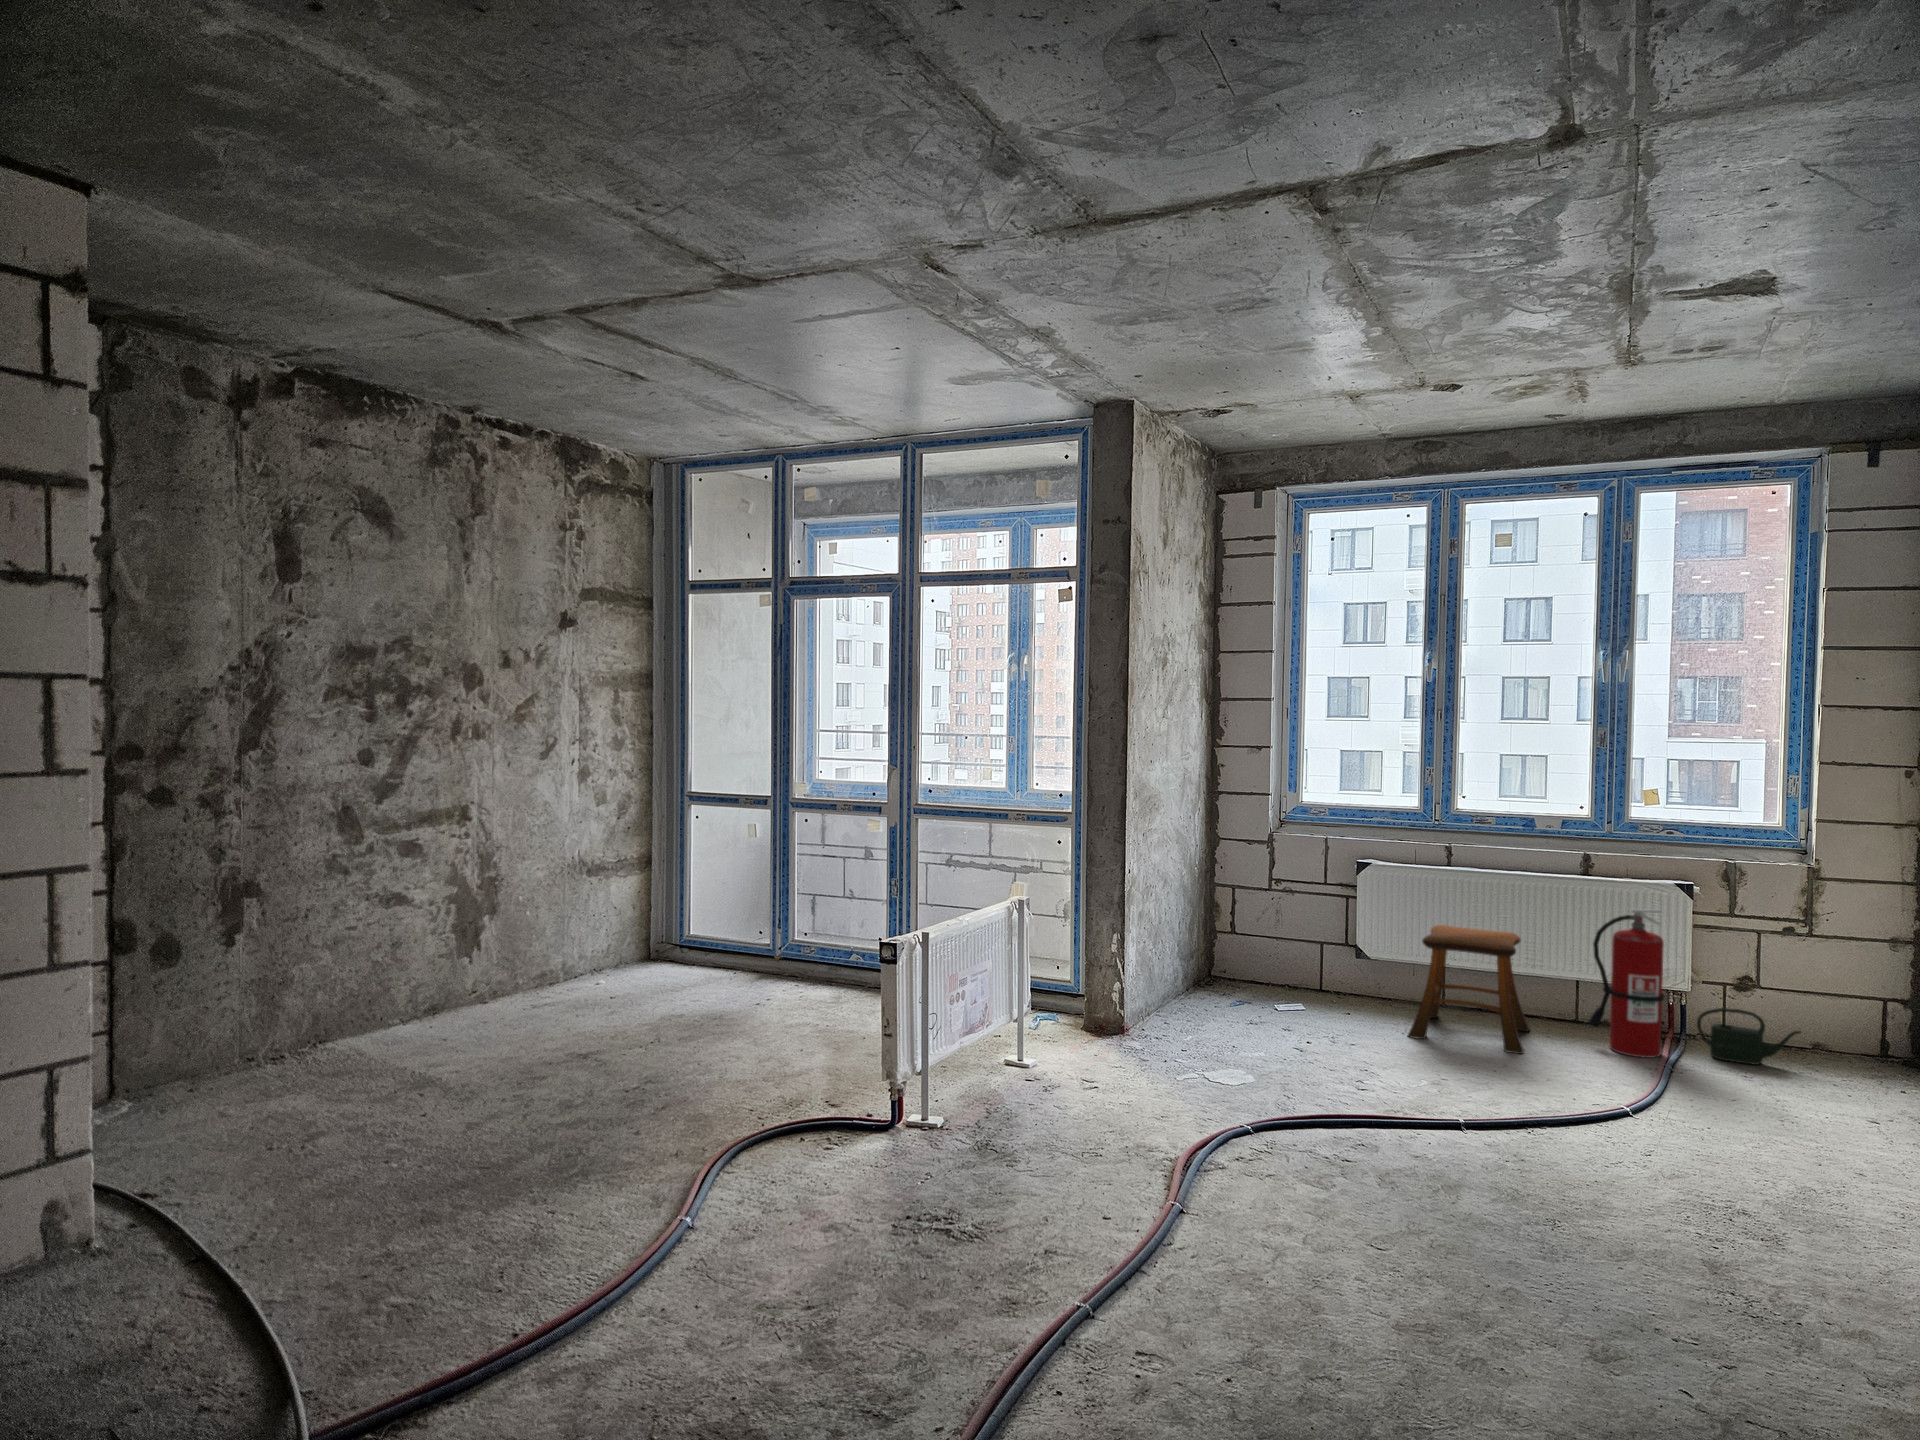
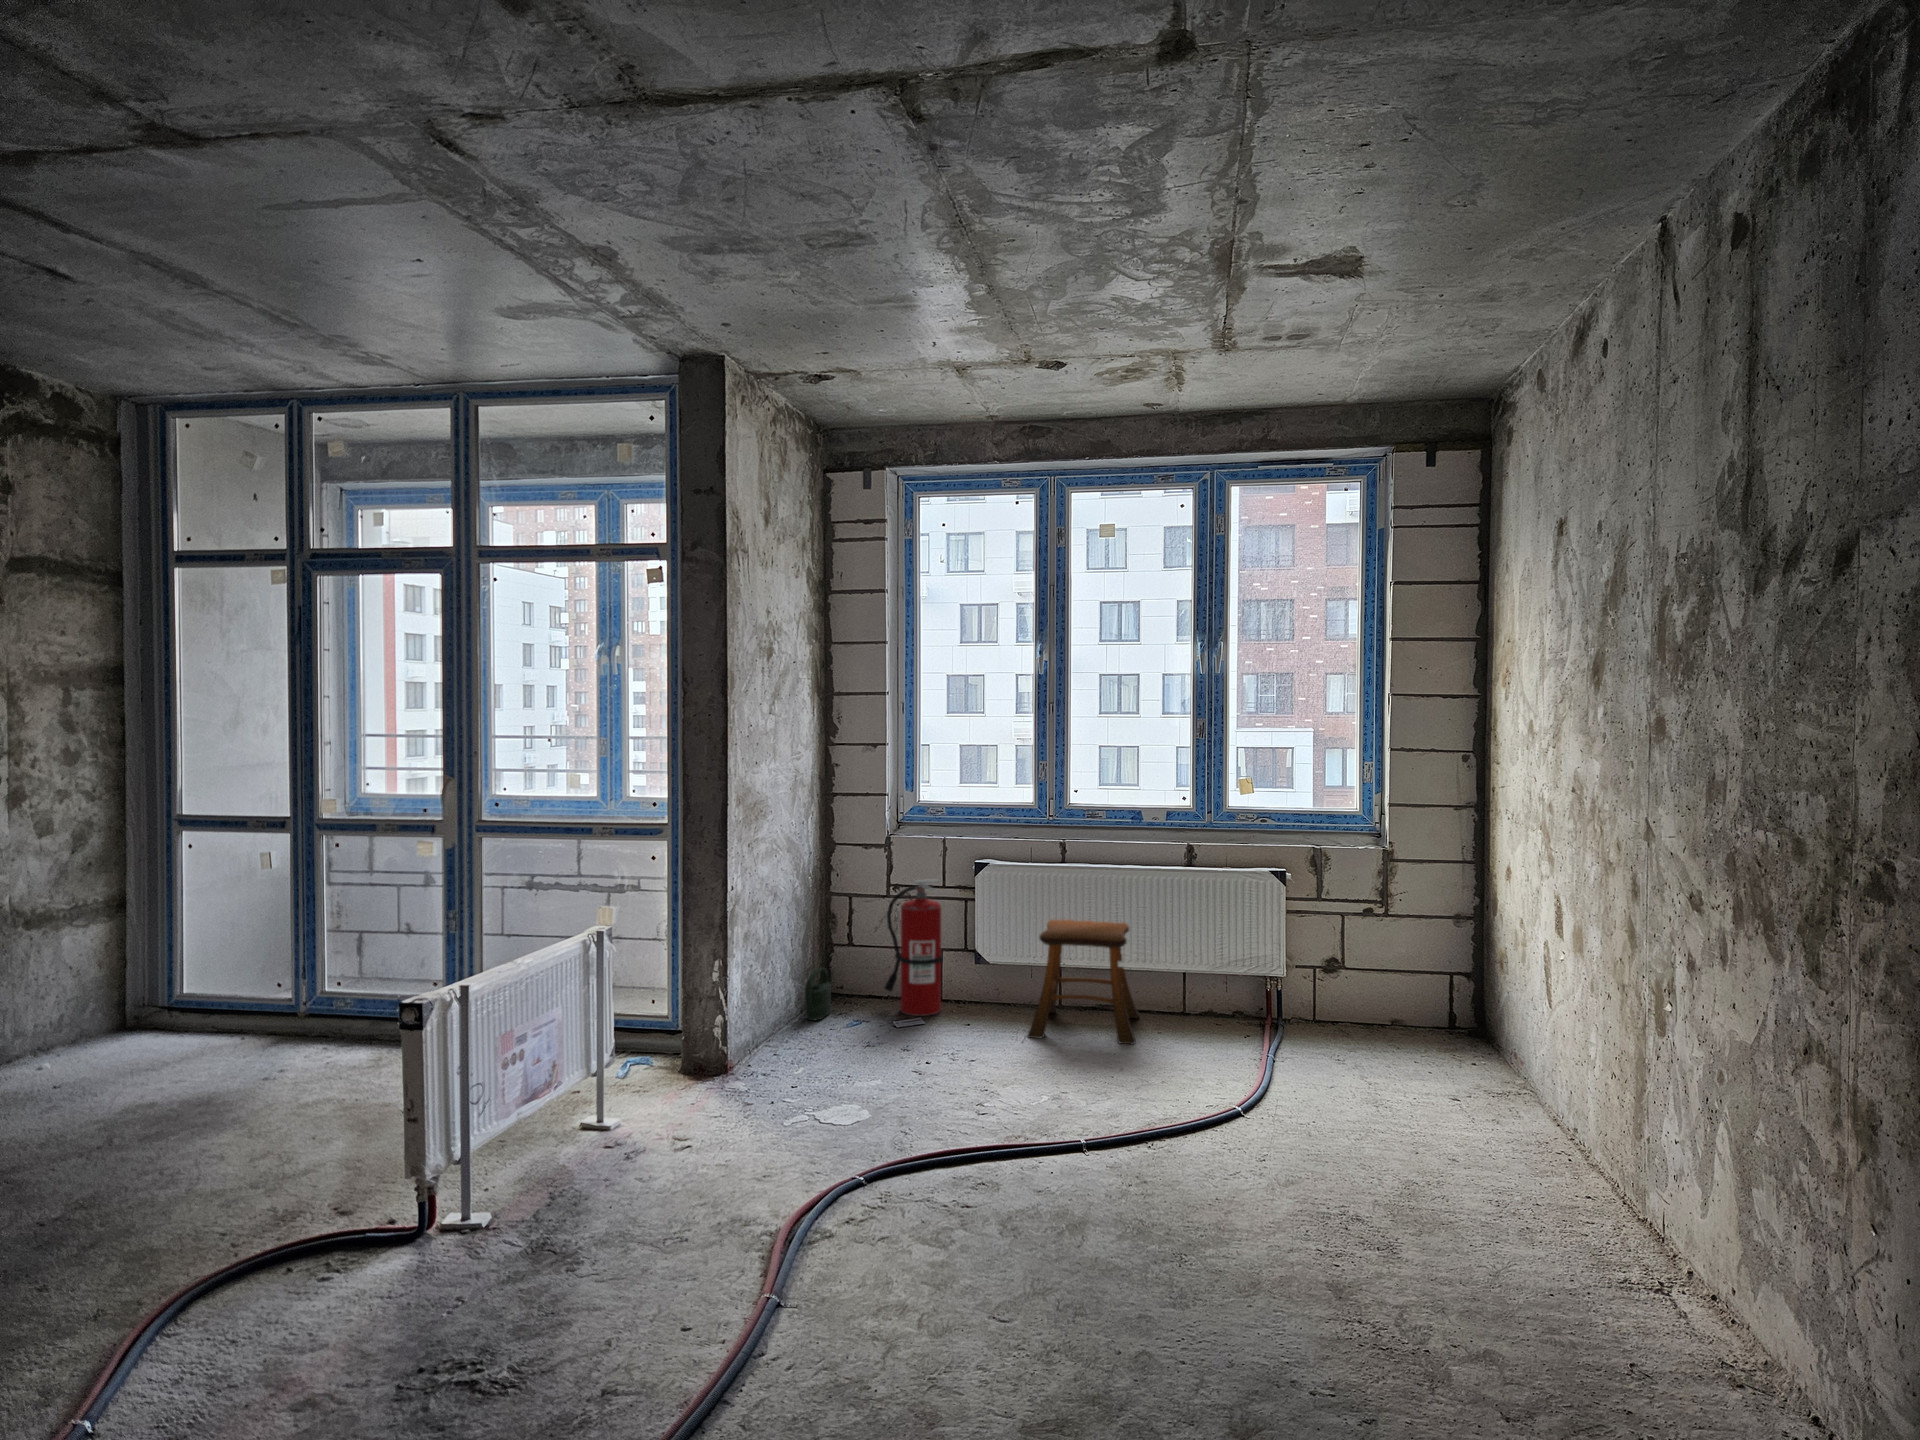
fire extinguisher: present [1589,909,1664,1058] -> present [885,879,943,1016]
watering can: present [1697,1008,1801,1065] -> present [805,967,834,1021]

